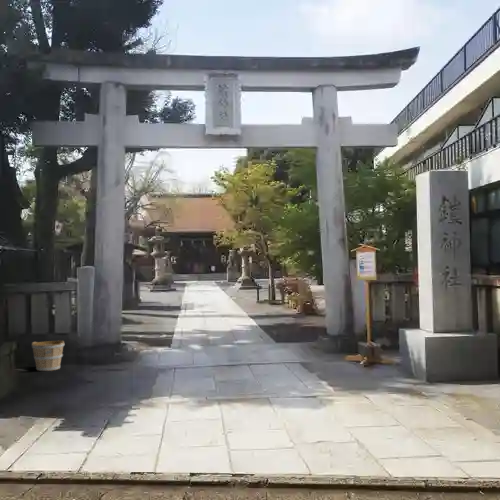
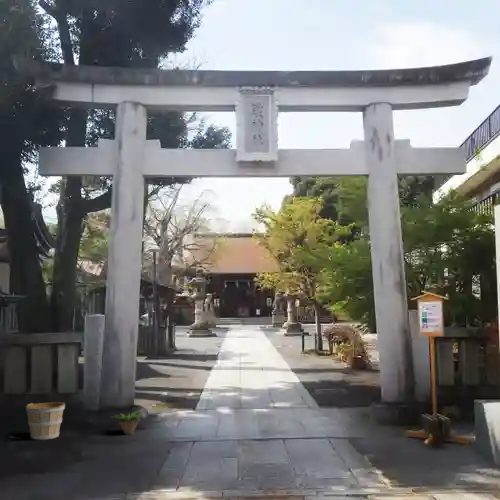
decorative plant: none [102,346,134,365] -> present [117,412,141,434]

